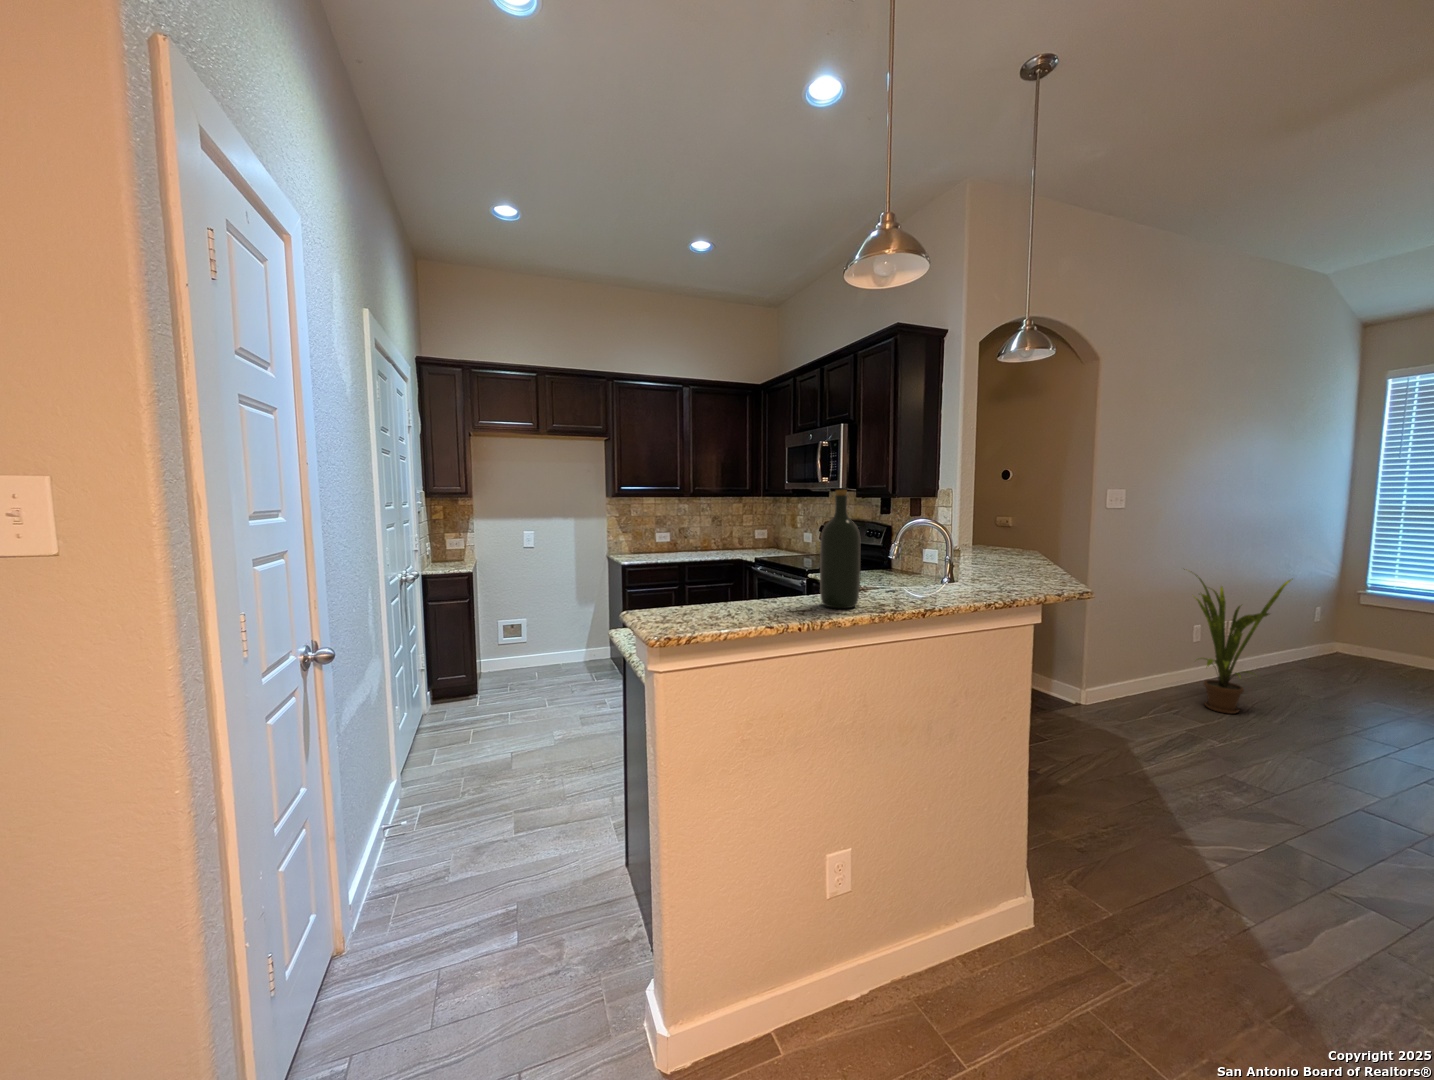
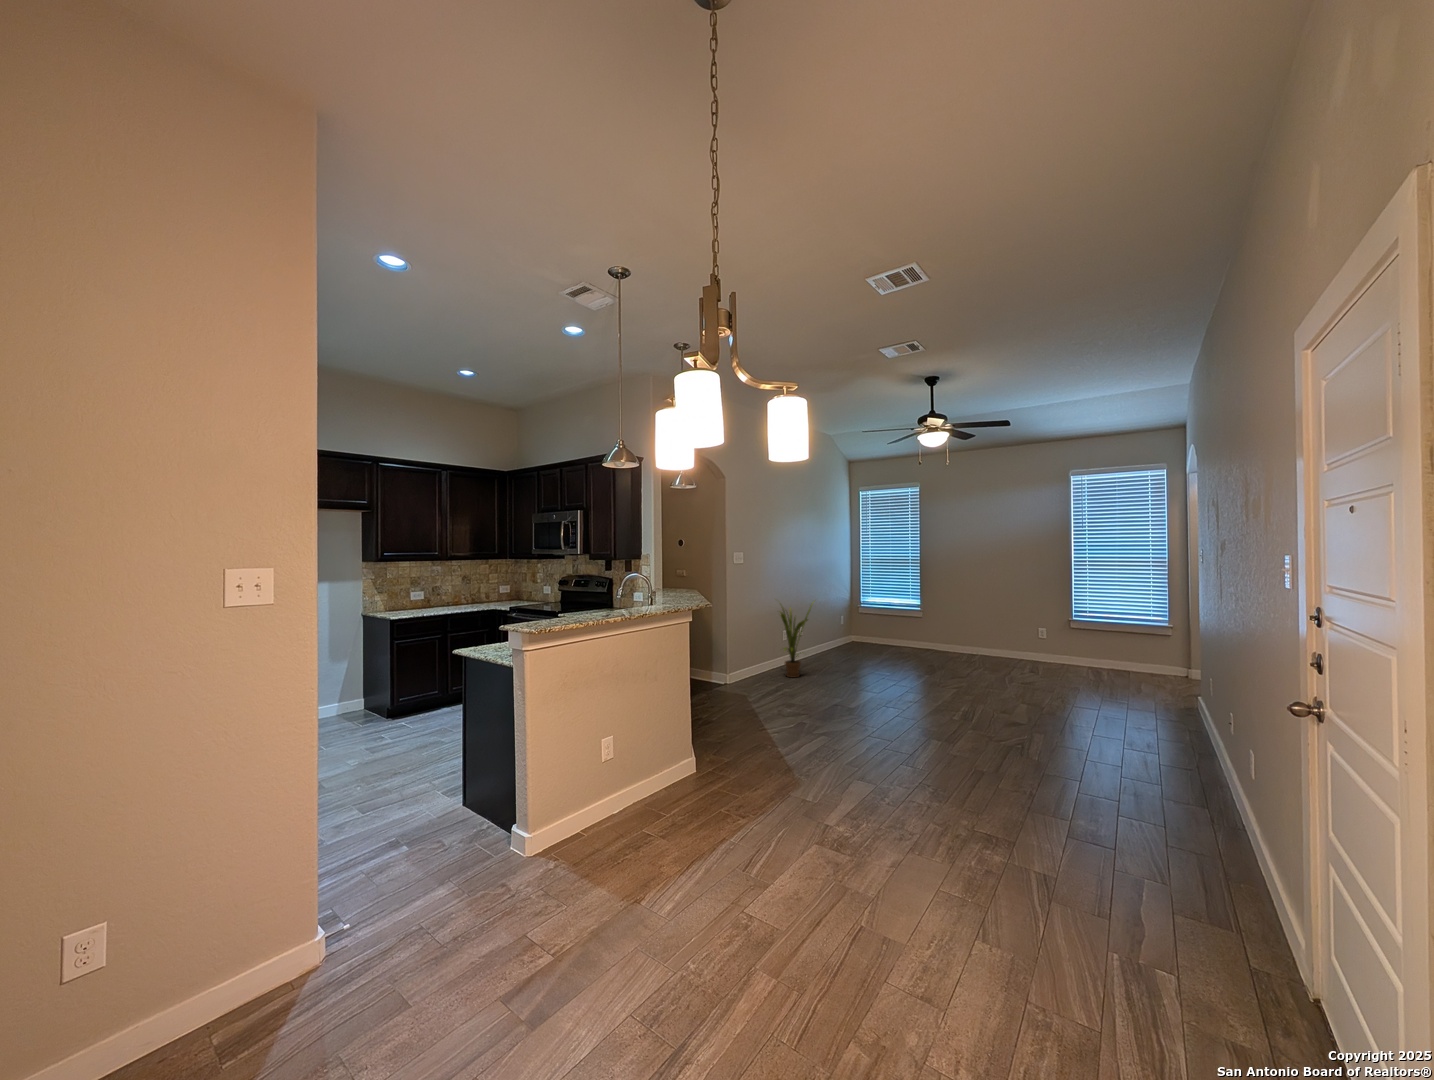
wine bottle: present [820,490,861,608] -> none [597,561,615,614]

